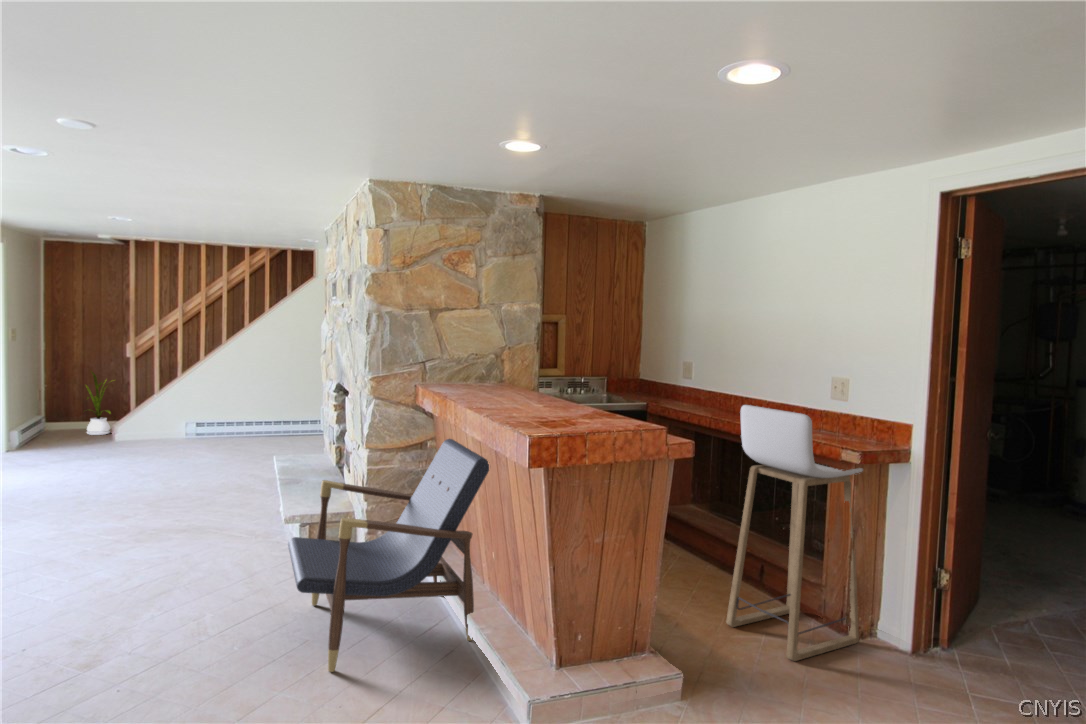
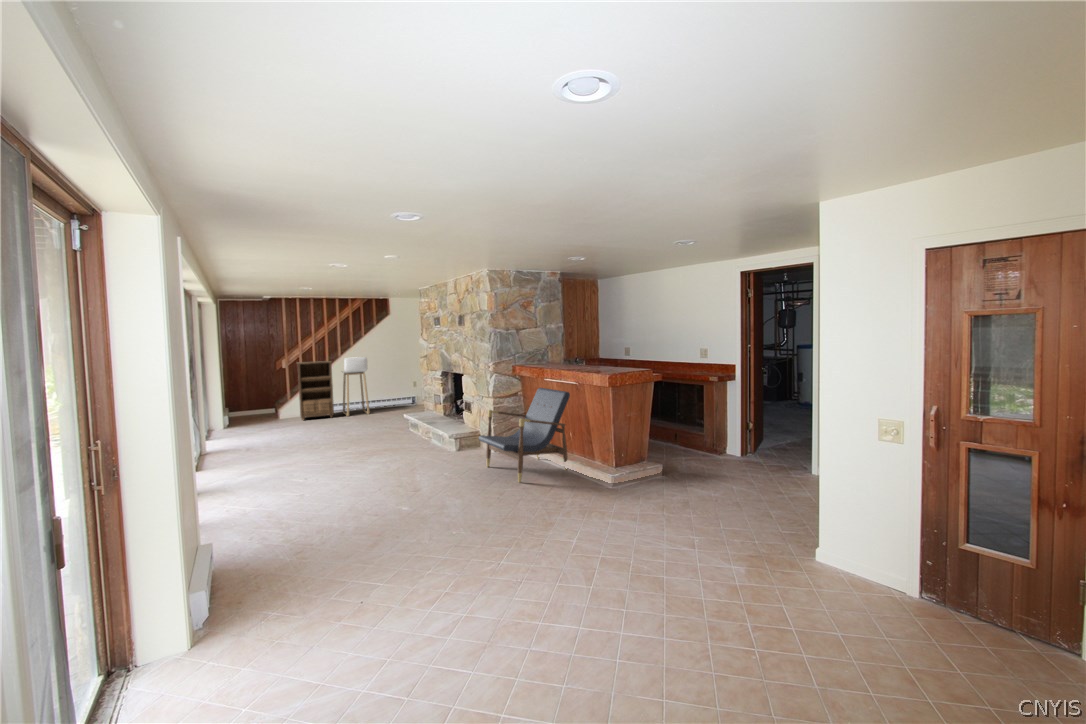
bookshelf: none [136,348,202,446] -> present [297,361,334,420]
house plant: present [86,372,111,435] -> none [254,379,274,418]
bar stool: present [726,405,863,661] -> present [343,357,370,416]

